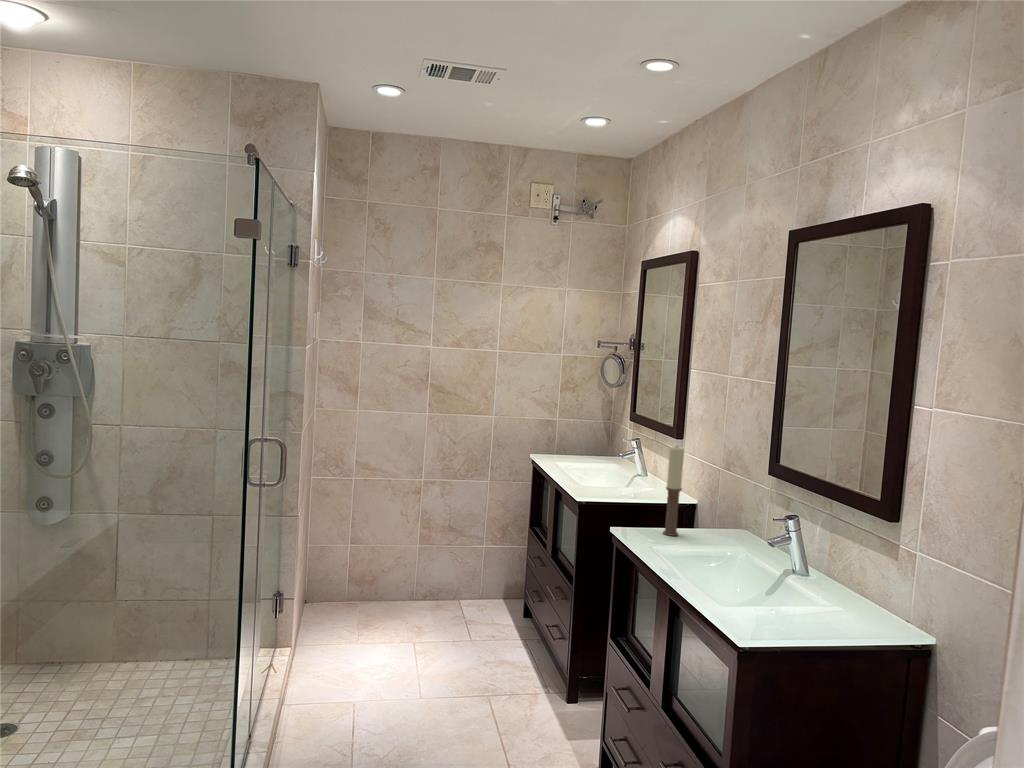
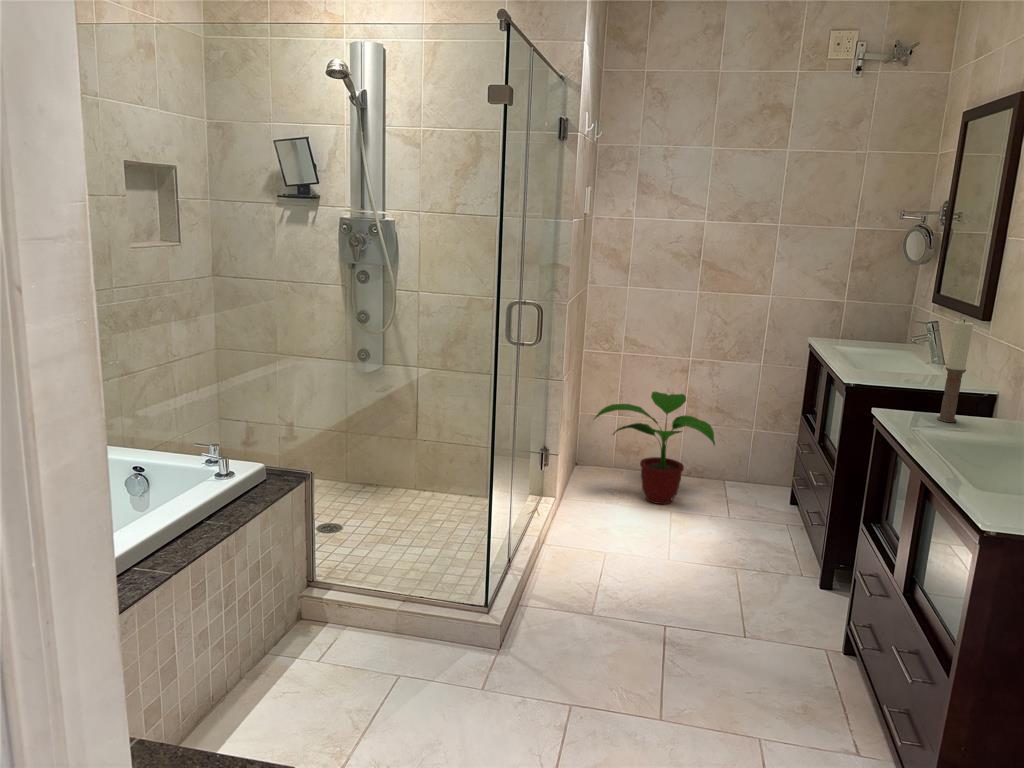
potted plant: none [328,517,455,637] -> present [595,392,715,504]

